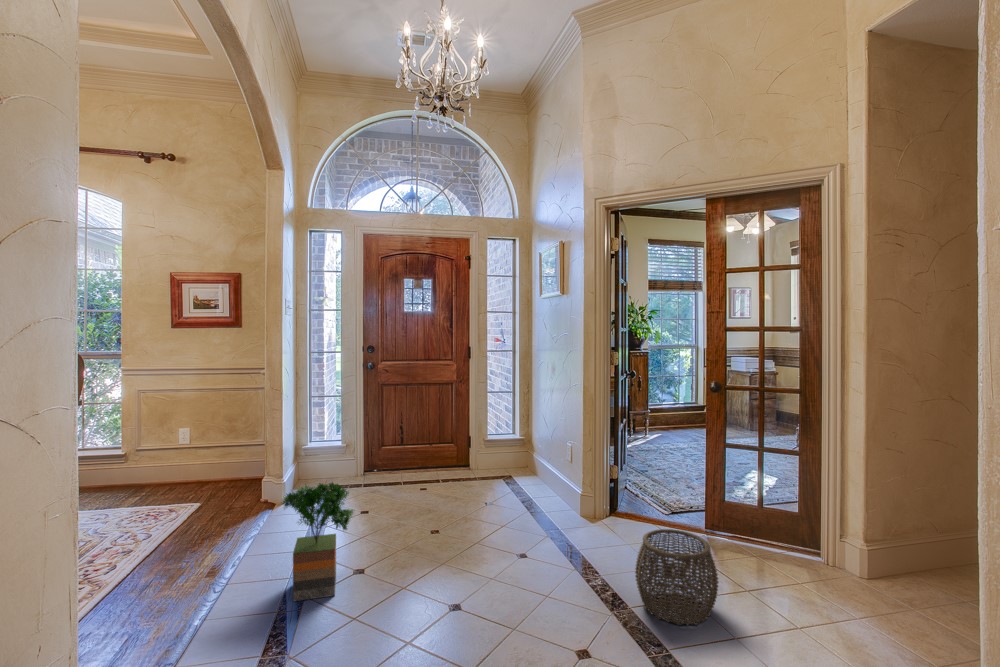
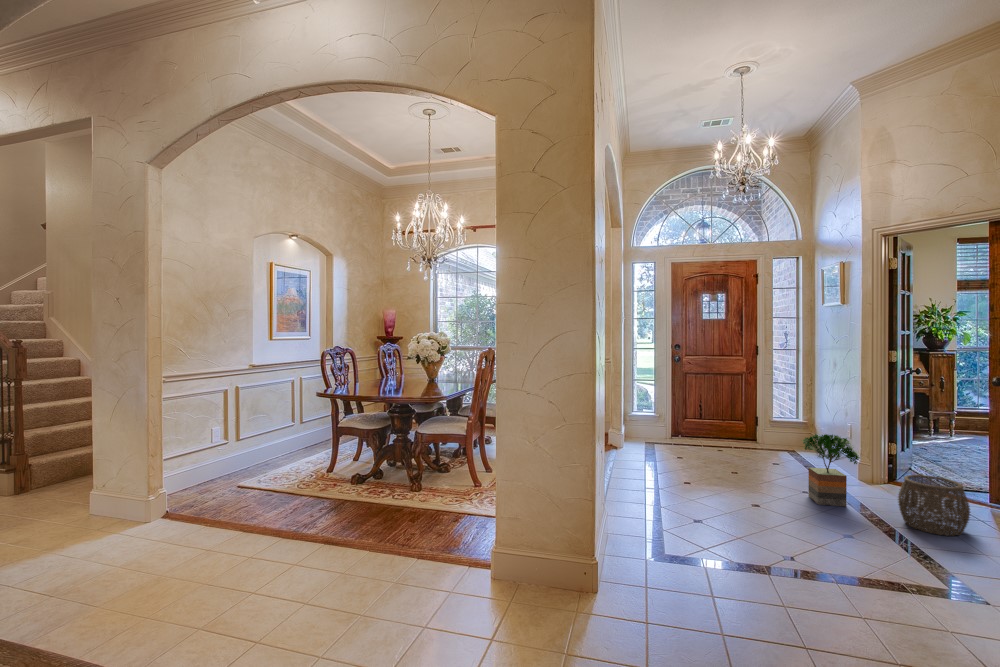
potted tree: present [281,482,353,601] -> present [803,434,860,506]

